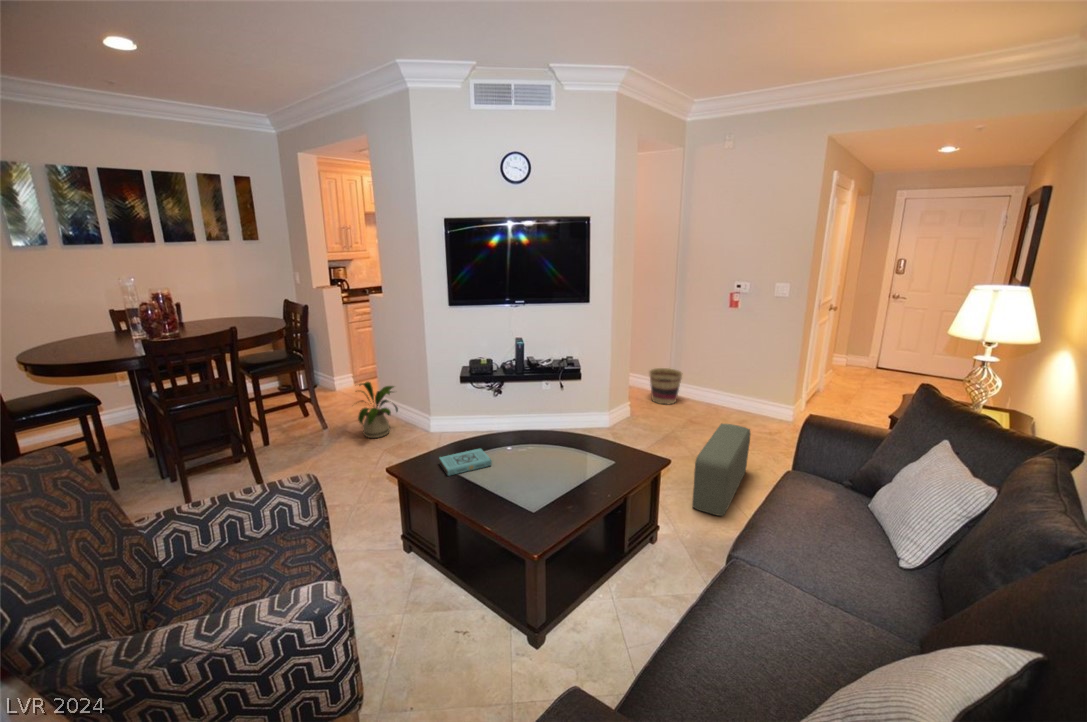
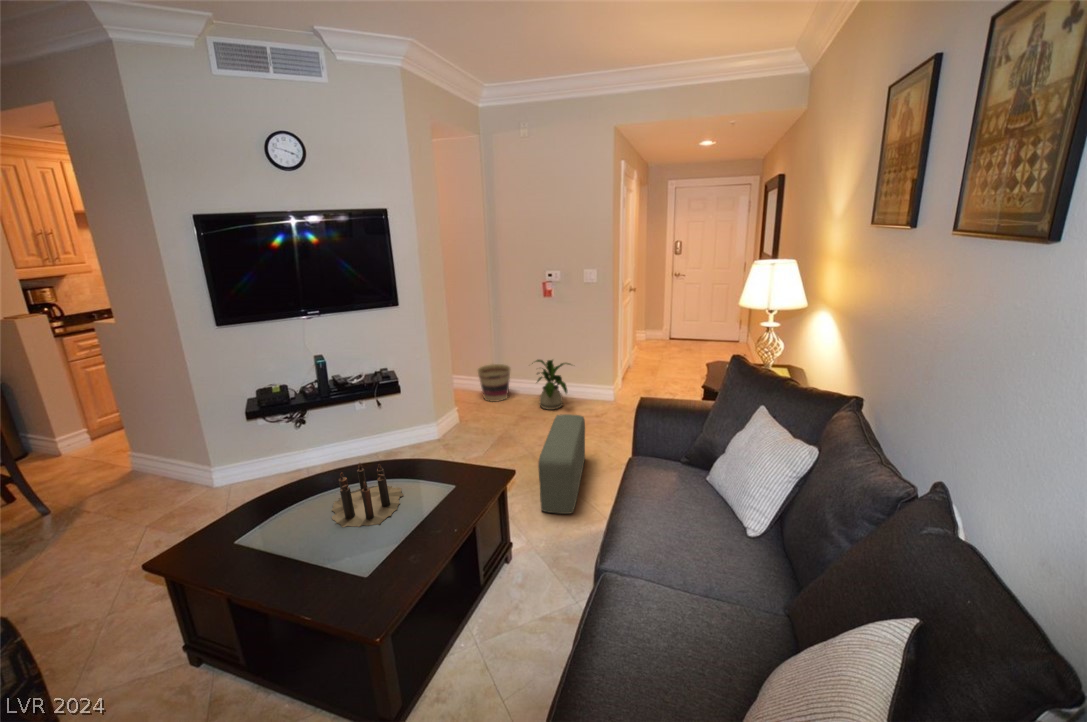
house plant: present [358,382,398,438] -> present [532,360,571,410]
candle: none [514,425,583,475] -> present [332,463,403,527]
book: present [439,449,492,476] -> none [204,512,289,567]

